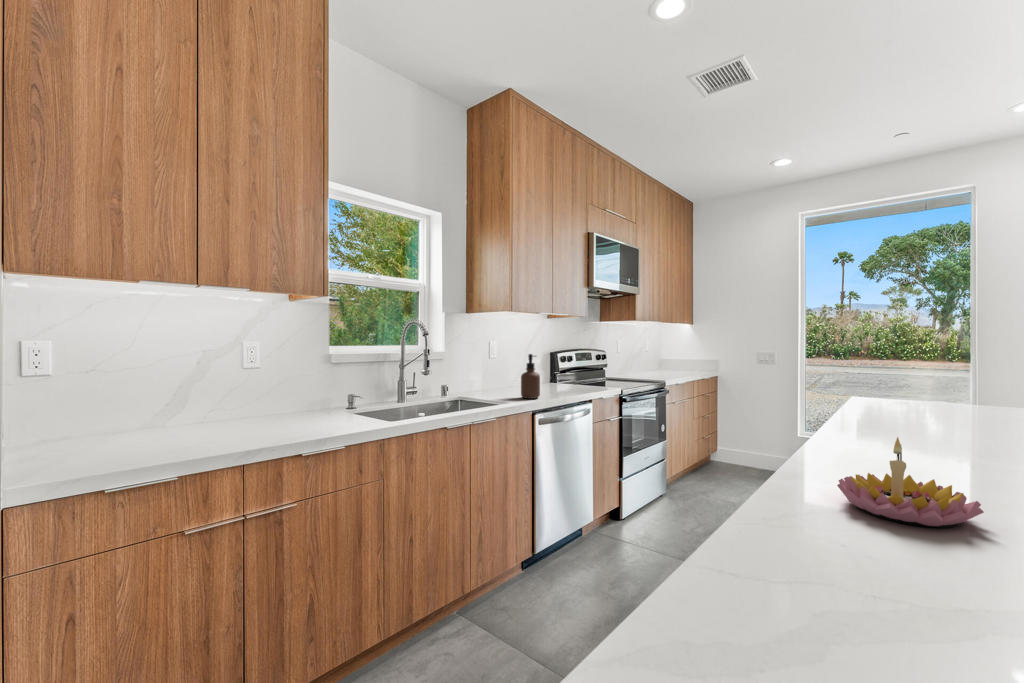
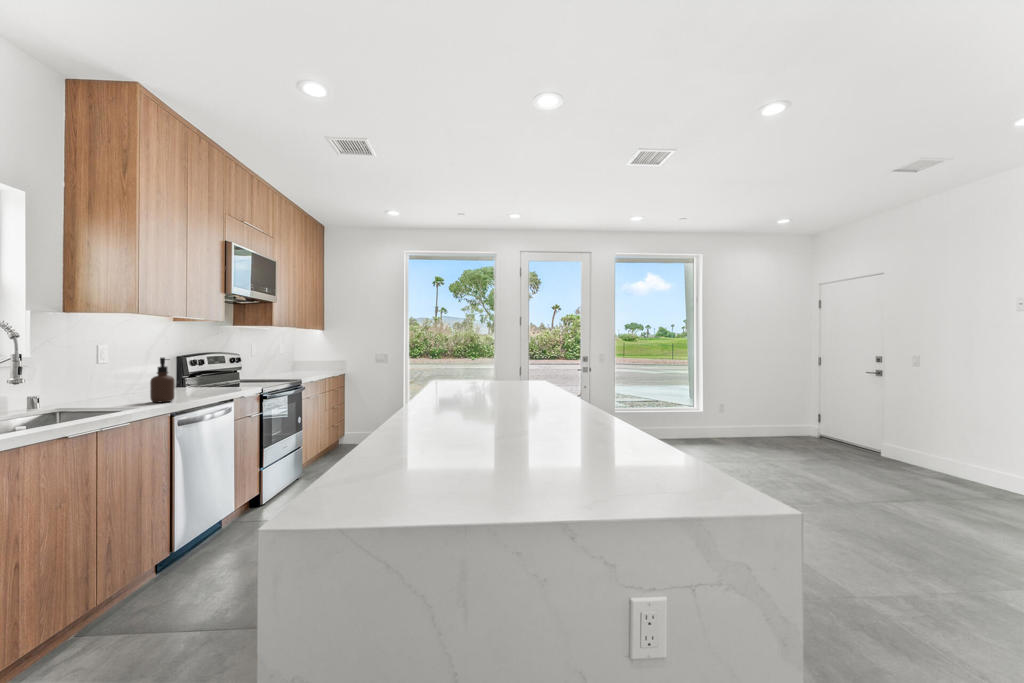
candle holder: present [837,437,984,527] -> none [404,390,458,430]

